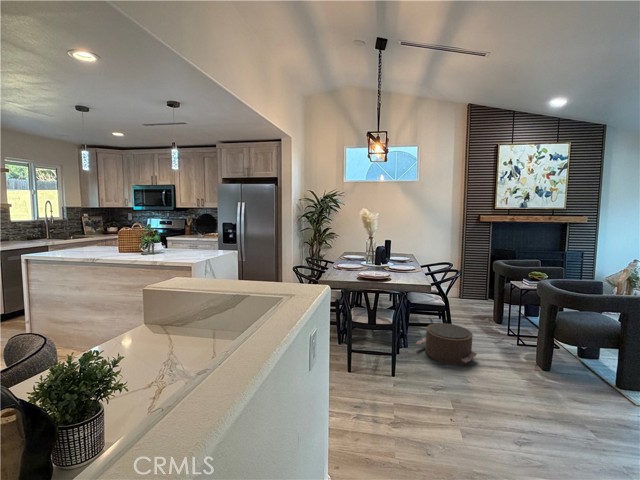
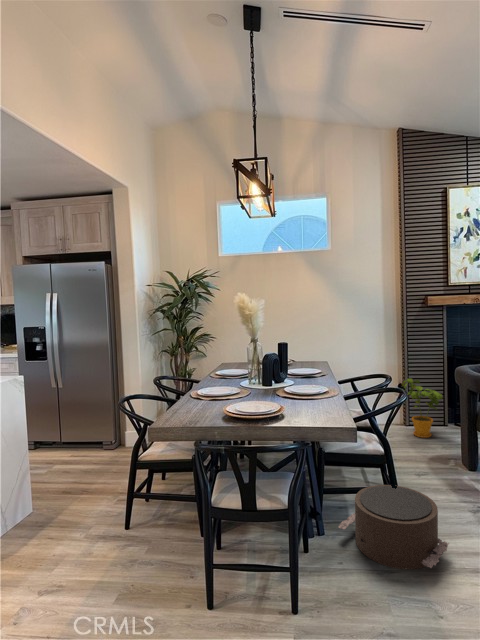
house plant: none [458,268,485,306] -> present [402,379,442,438]

